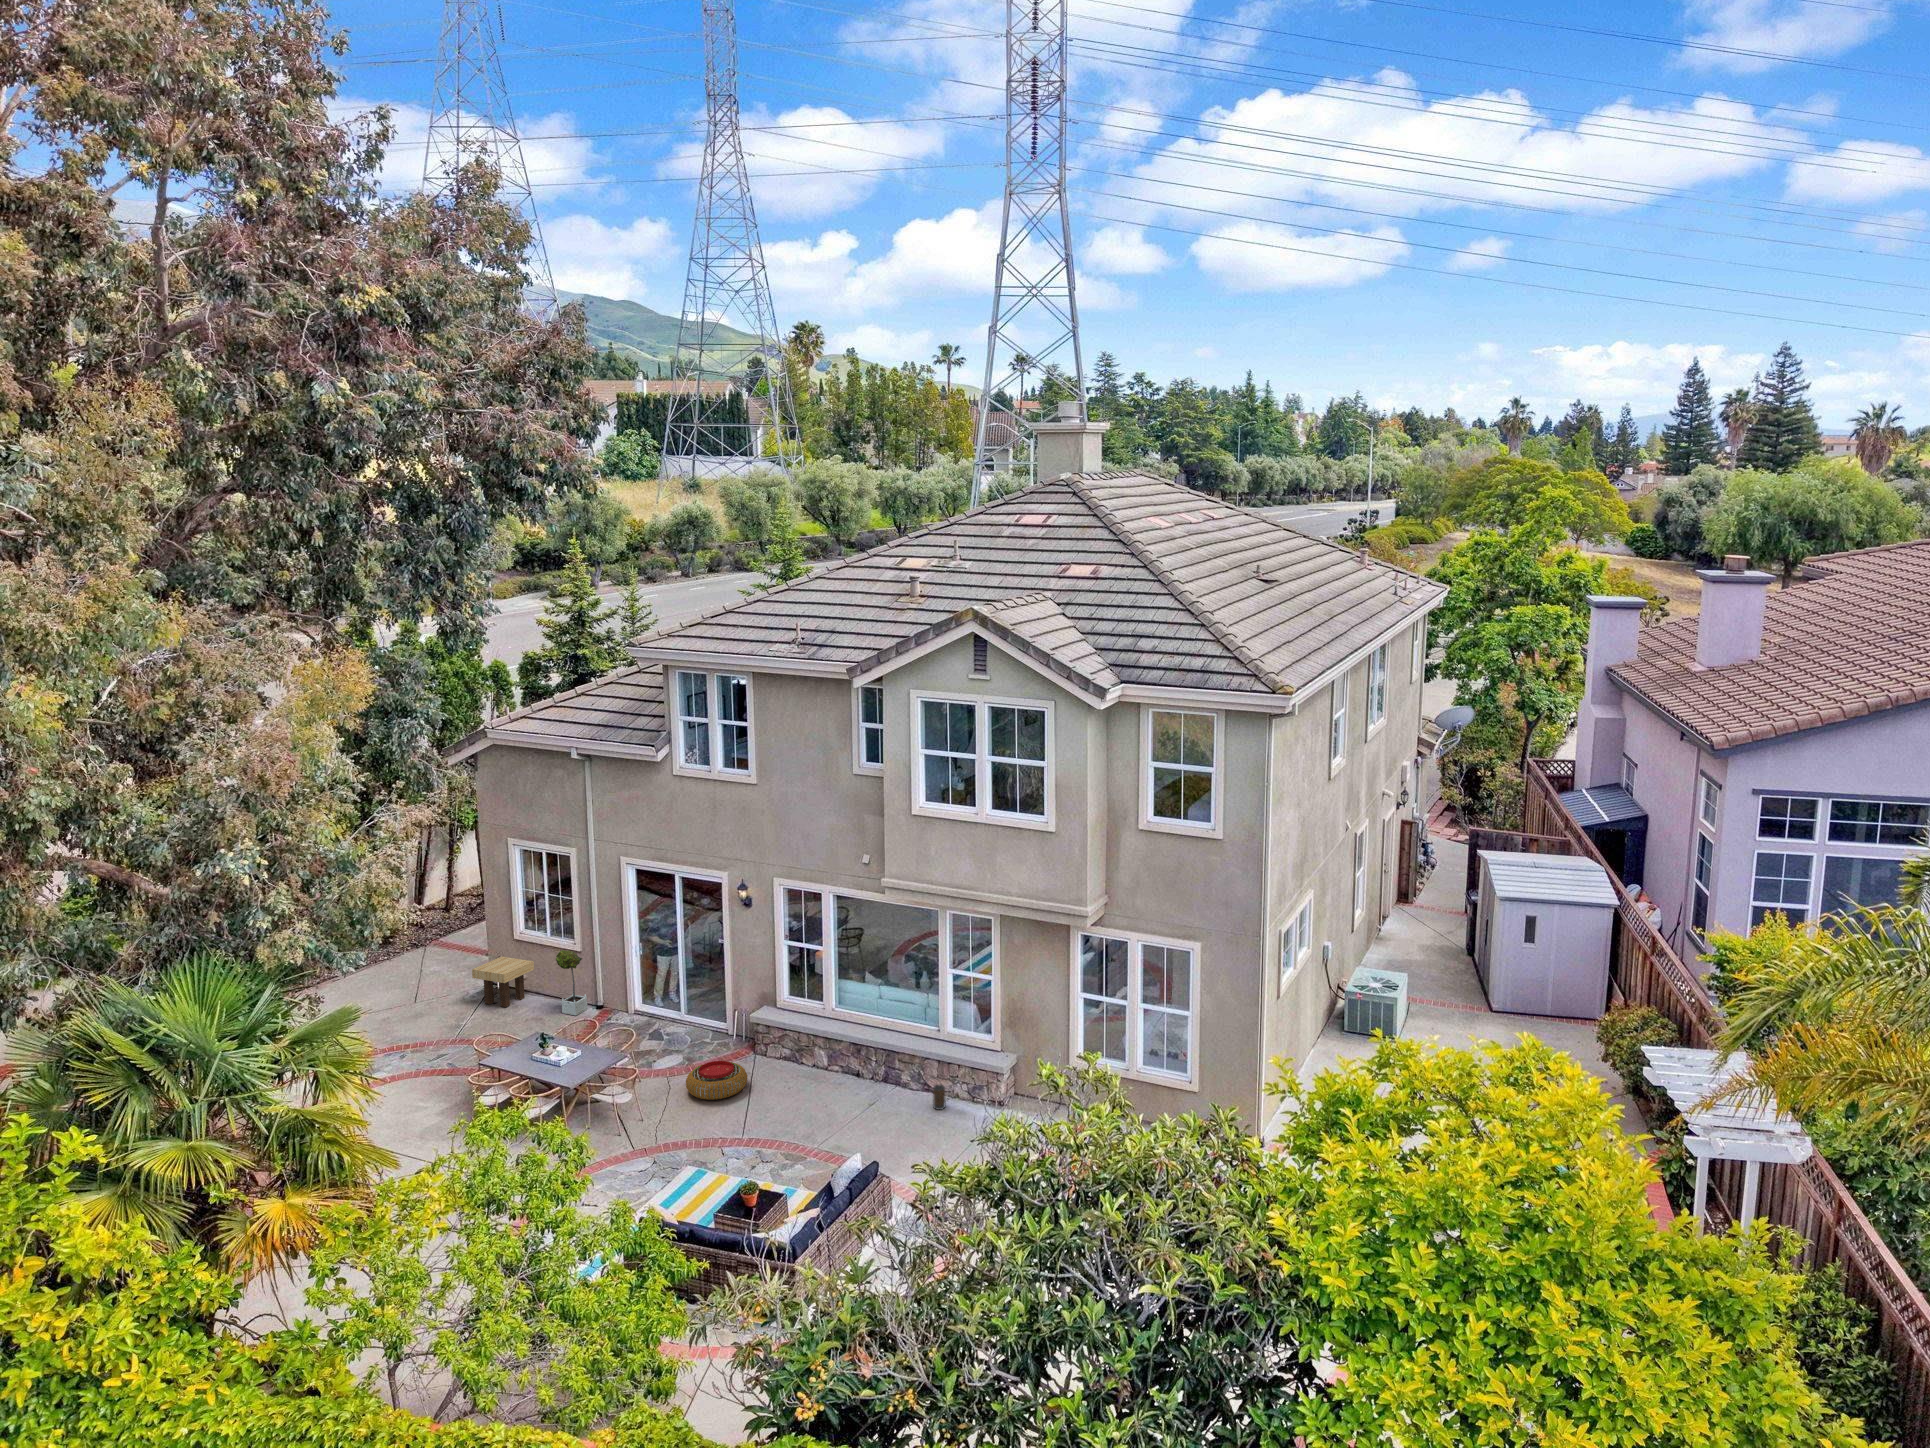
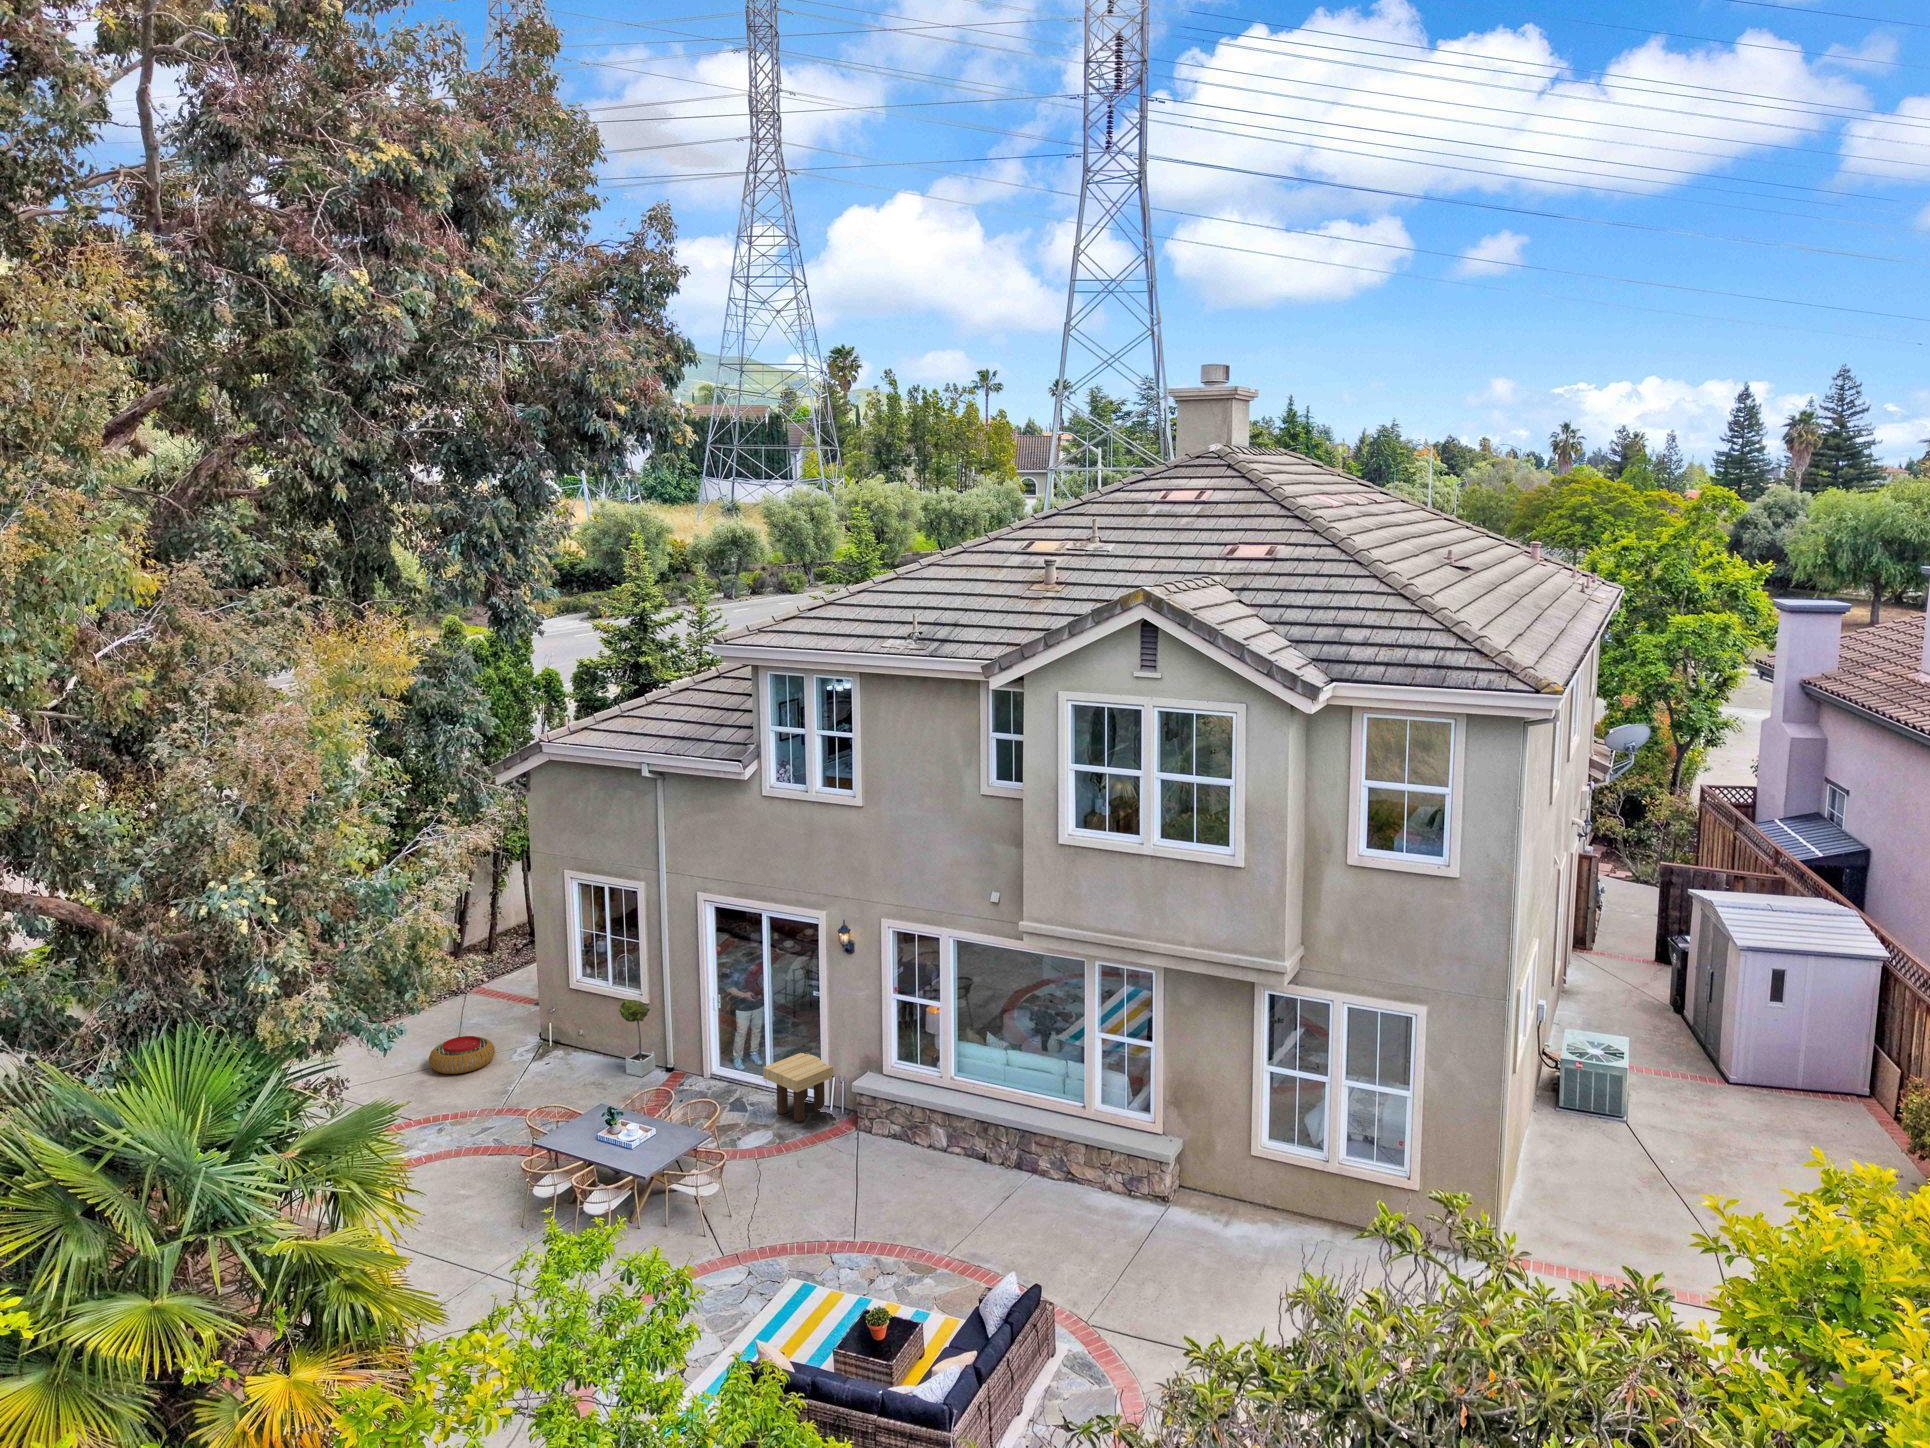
side table: present [472,957,534,1007] -> present [763,1053,833,1122]
pouf: present [686,1061,747,1100] -> present [429,1036,495,1074]
watering can: present [932,1084,949,1110] -> none [1073,1166,1106,1207]

